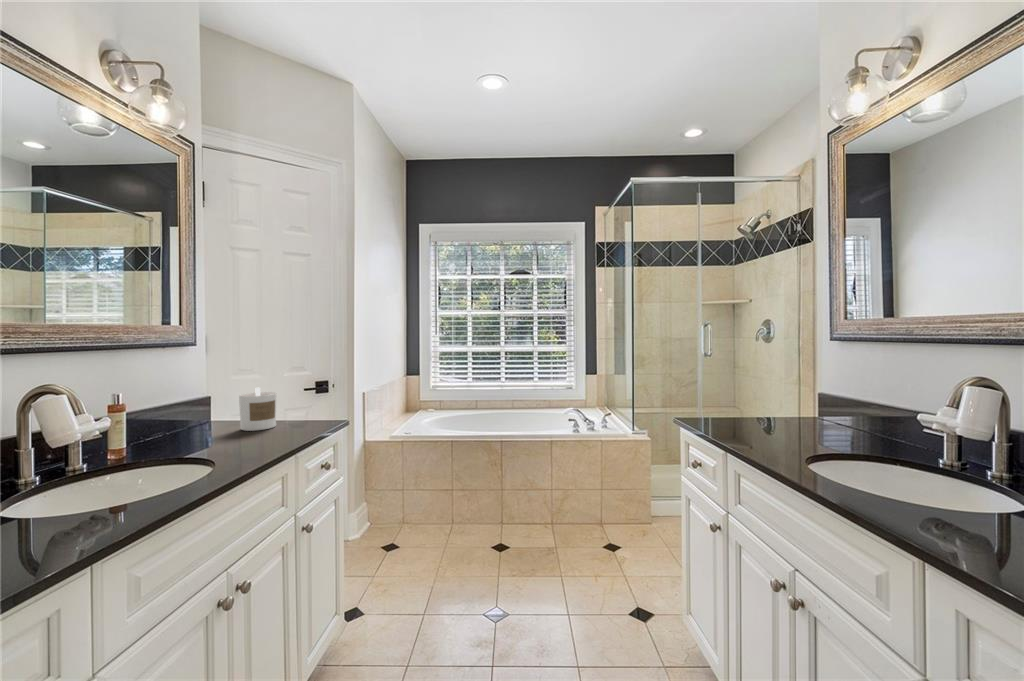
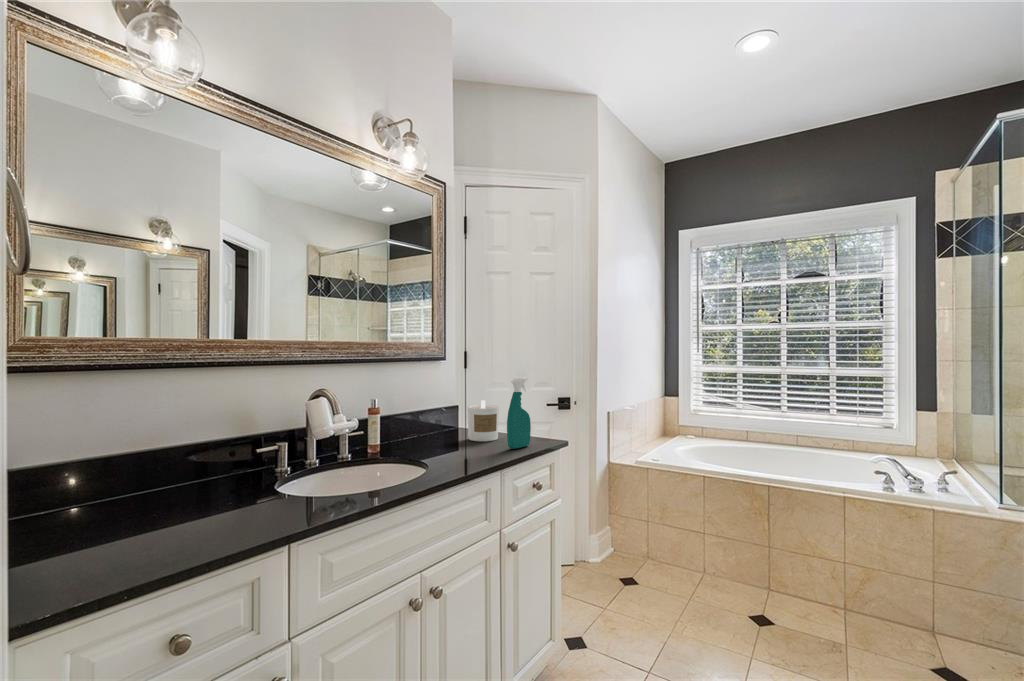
spray bottle: none [295,361,318,433] -> present [507,377,531,449]

